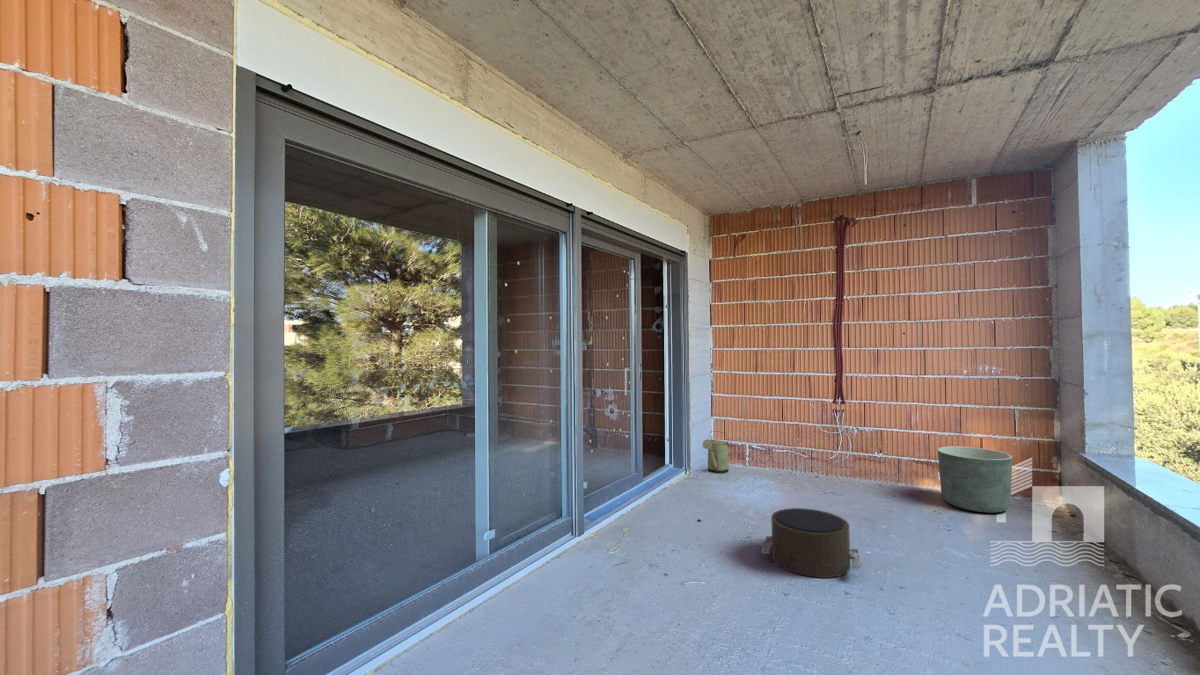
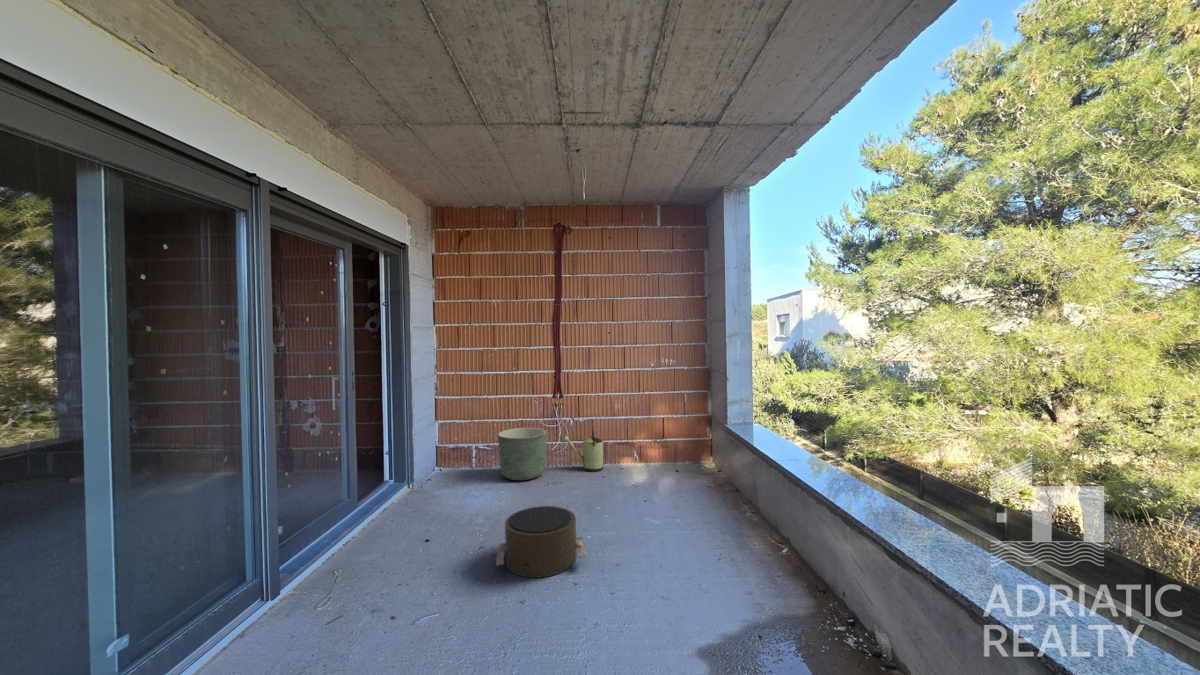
watering can: present [703,439,728,473] -> present [561,429,603,472]
planter: present [938,446,1012,513] -> present [498,428,546,480]

